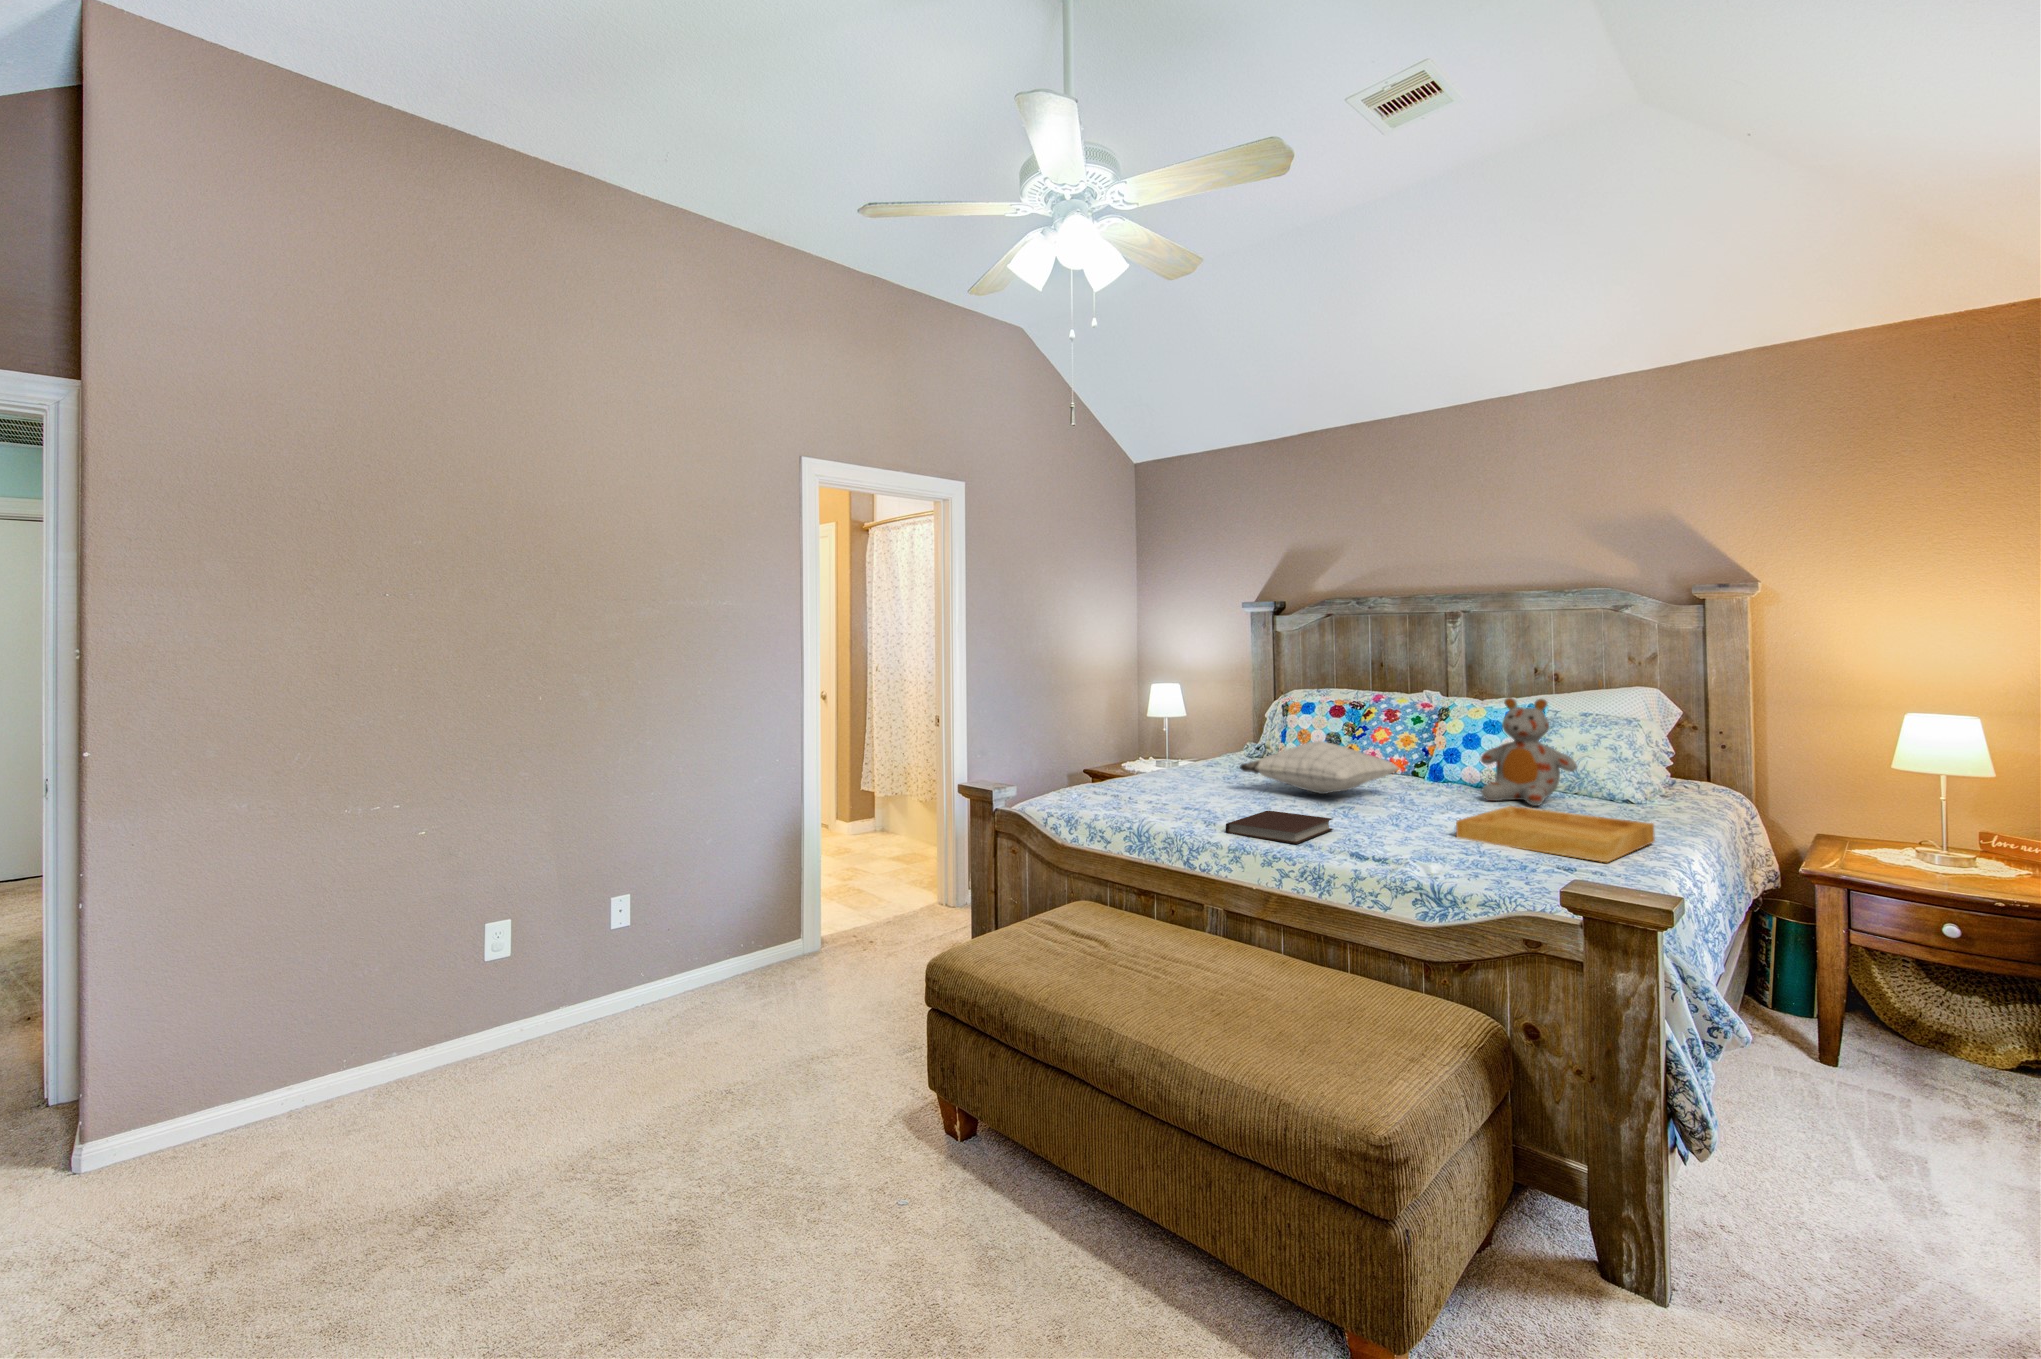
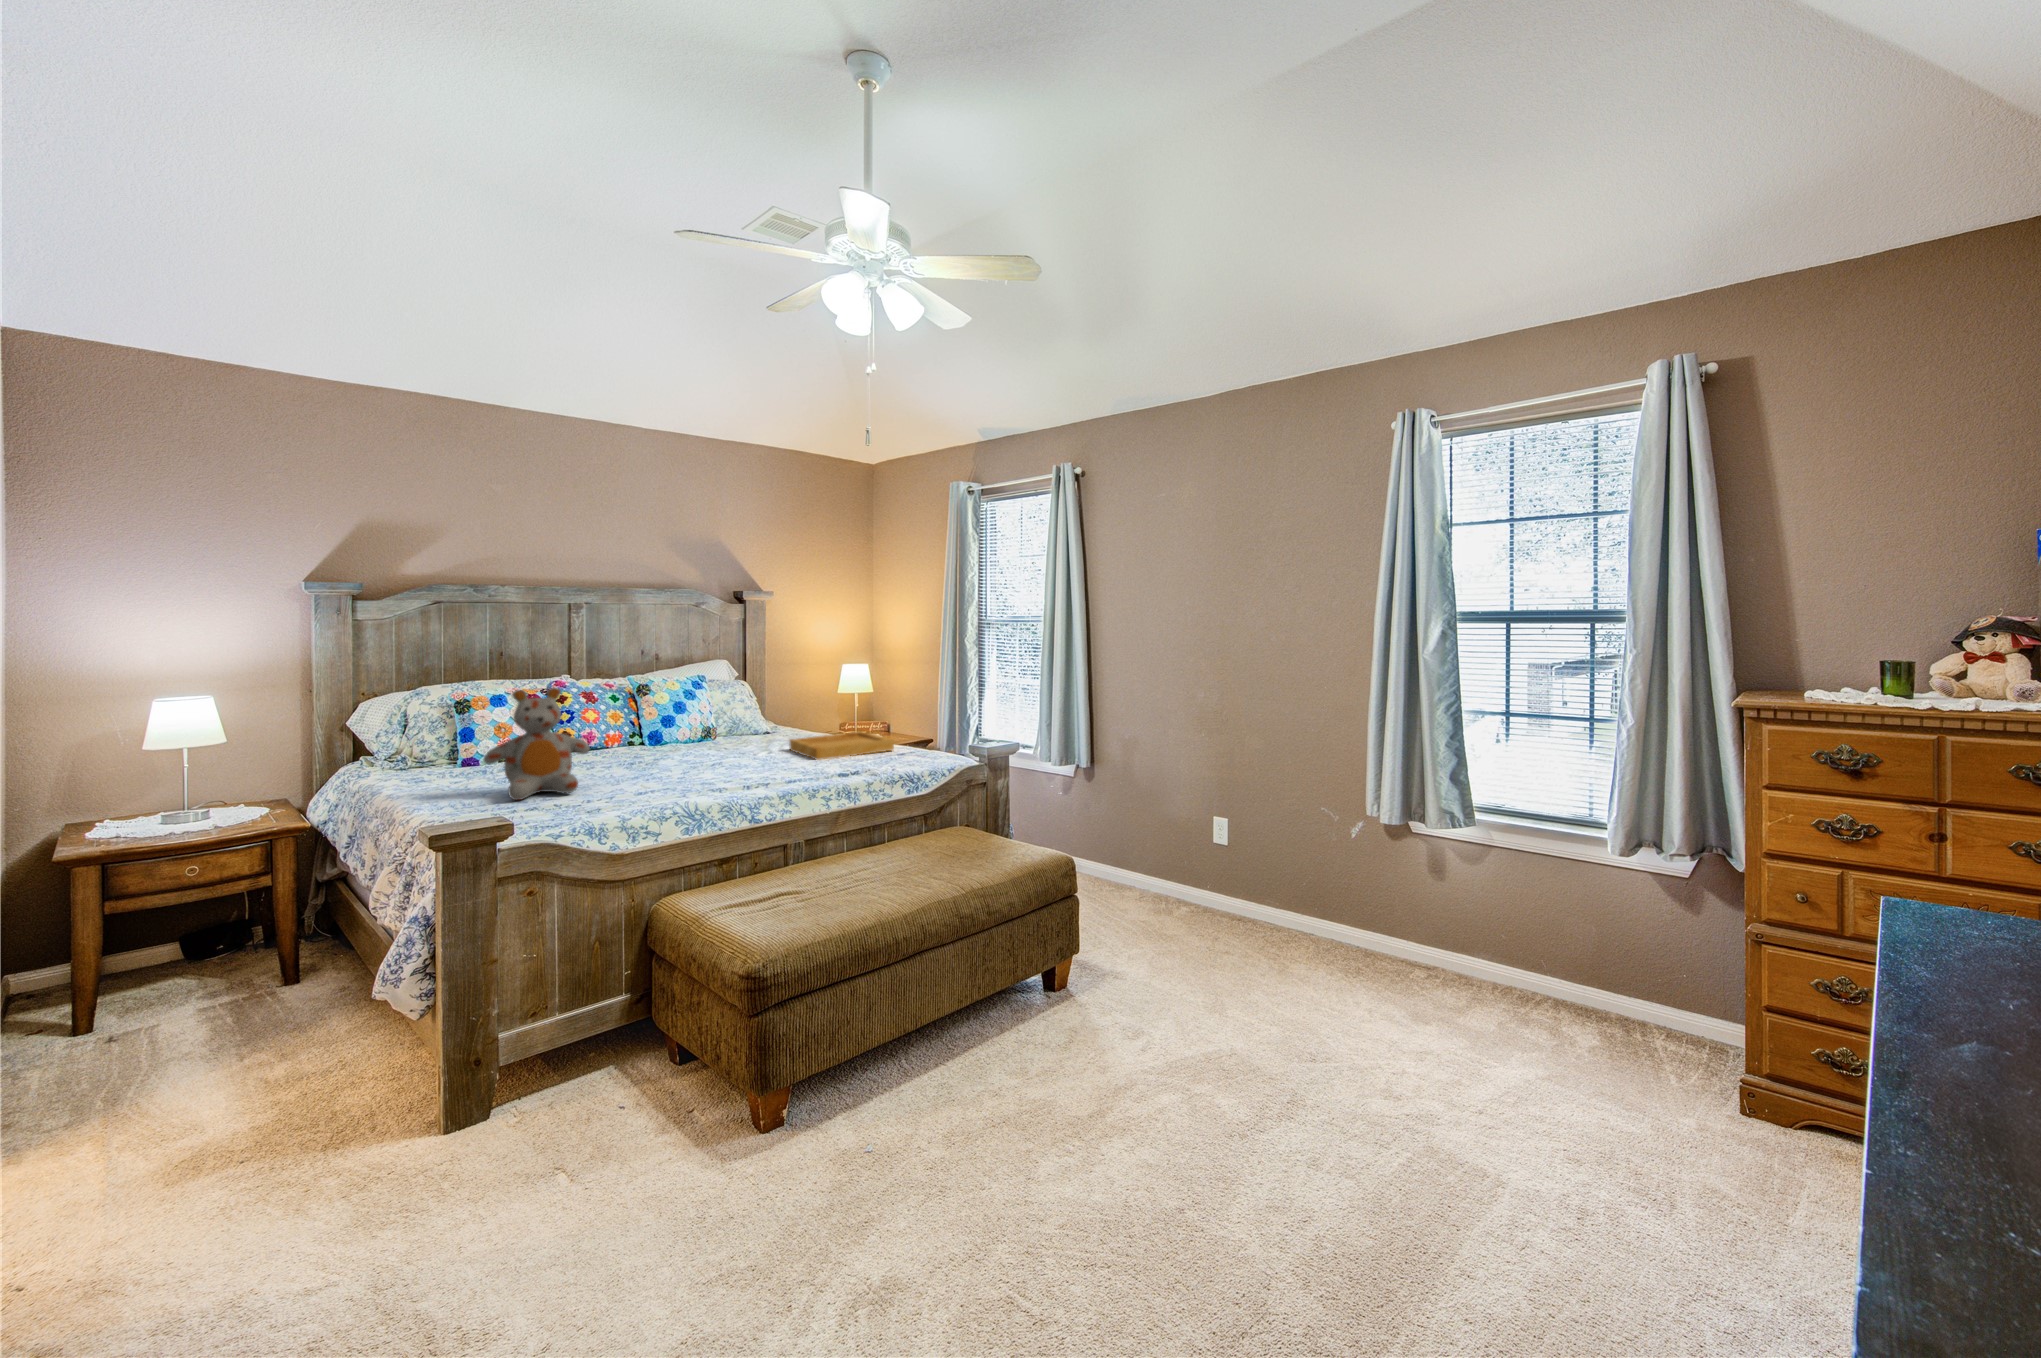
stuffed bear: present [1481,697,1577,806] -> present [483,688,590,800]
pillow: present [1240,741,1399,794] -> none [583,719,708,766]
notebook: present [1226,811,1333,844] -> none [718,765,806,791]

